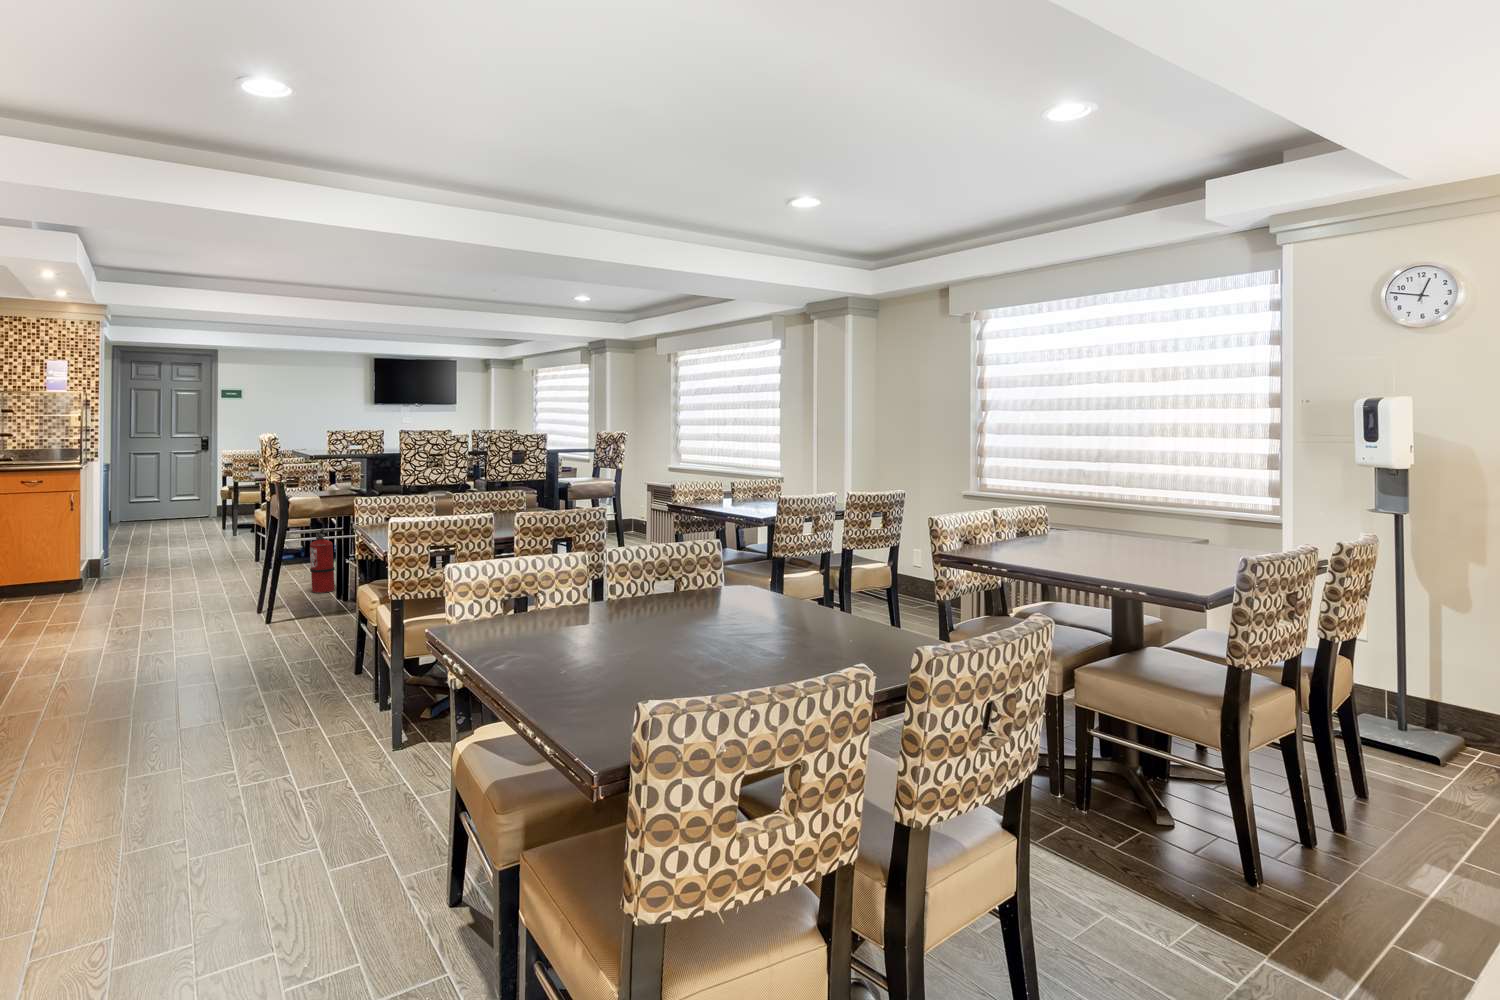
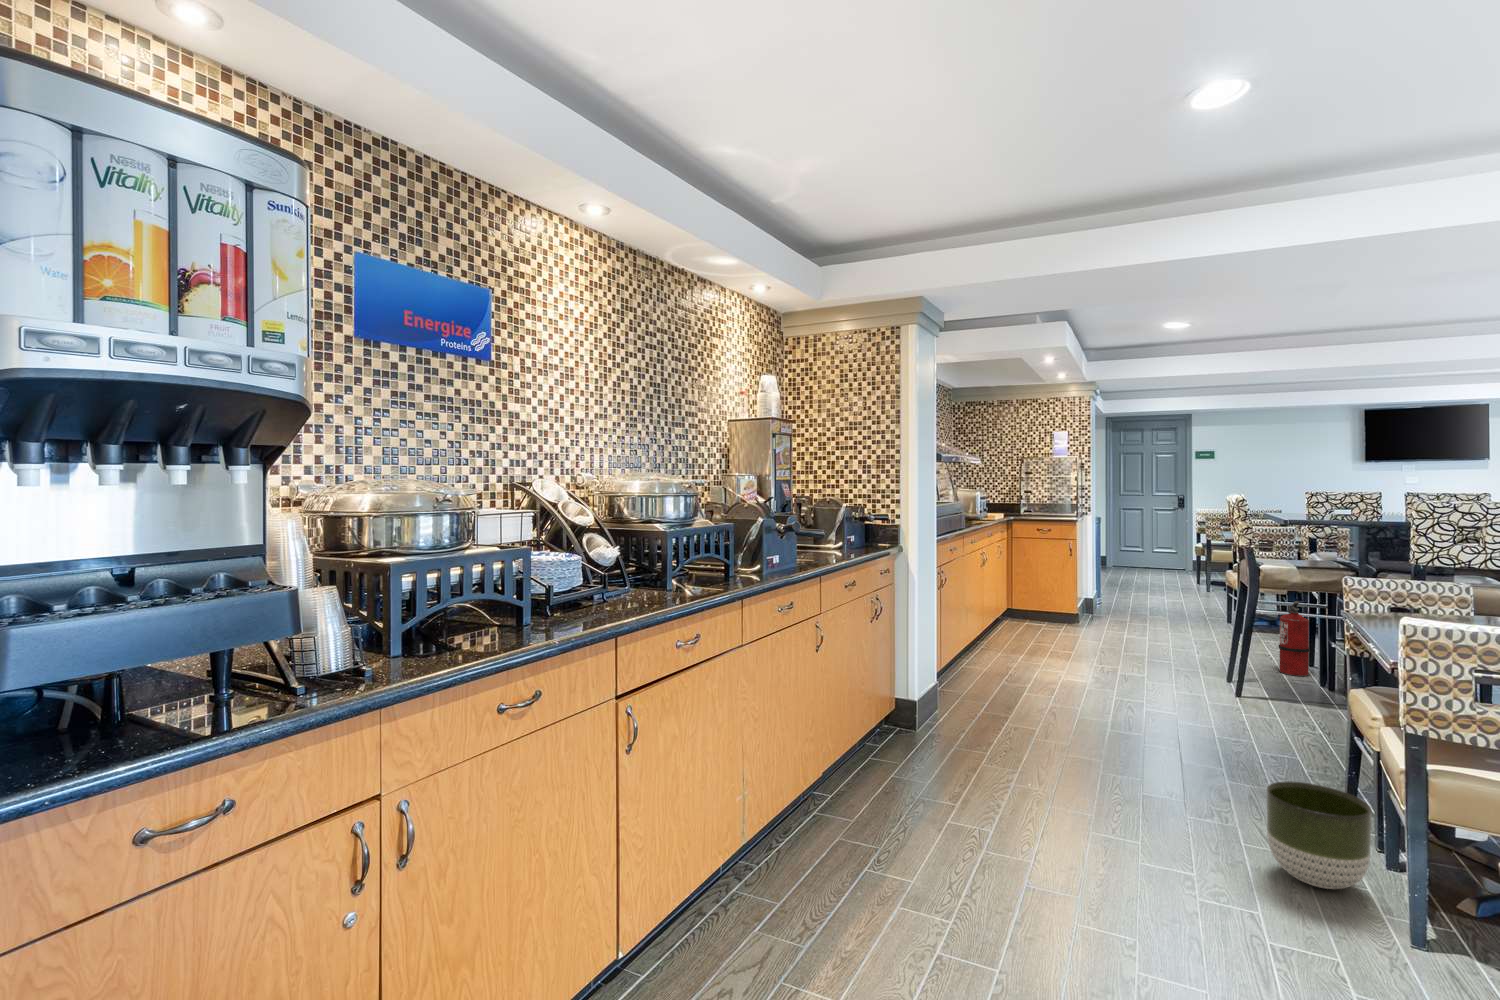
planter: none [314,649,380,719] -> present [1267,781,1371,889]

